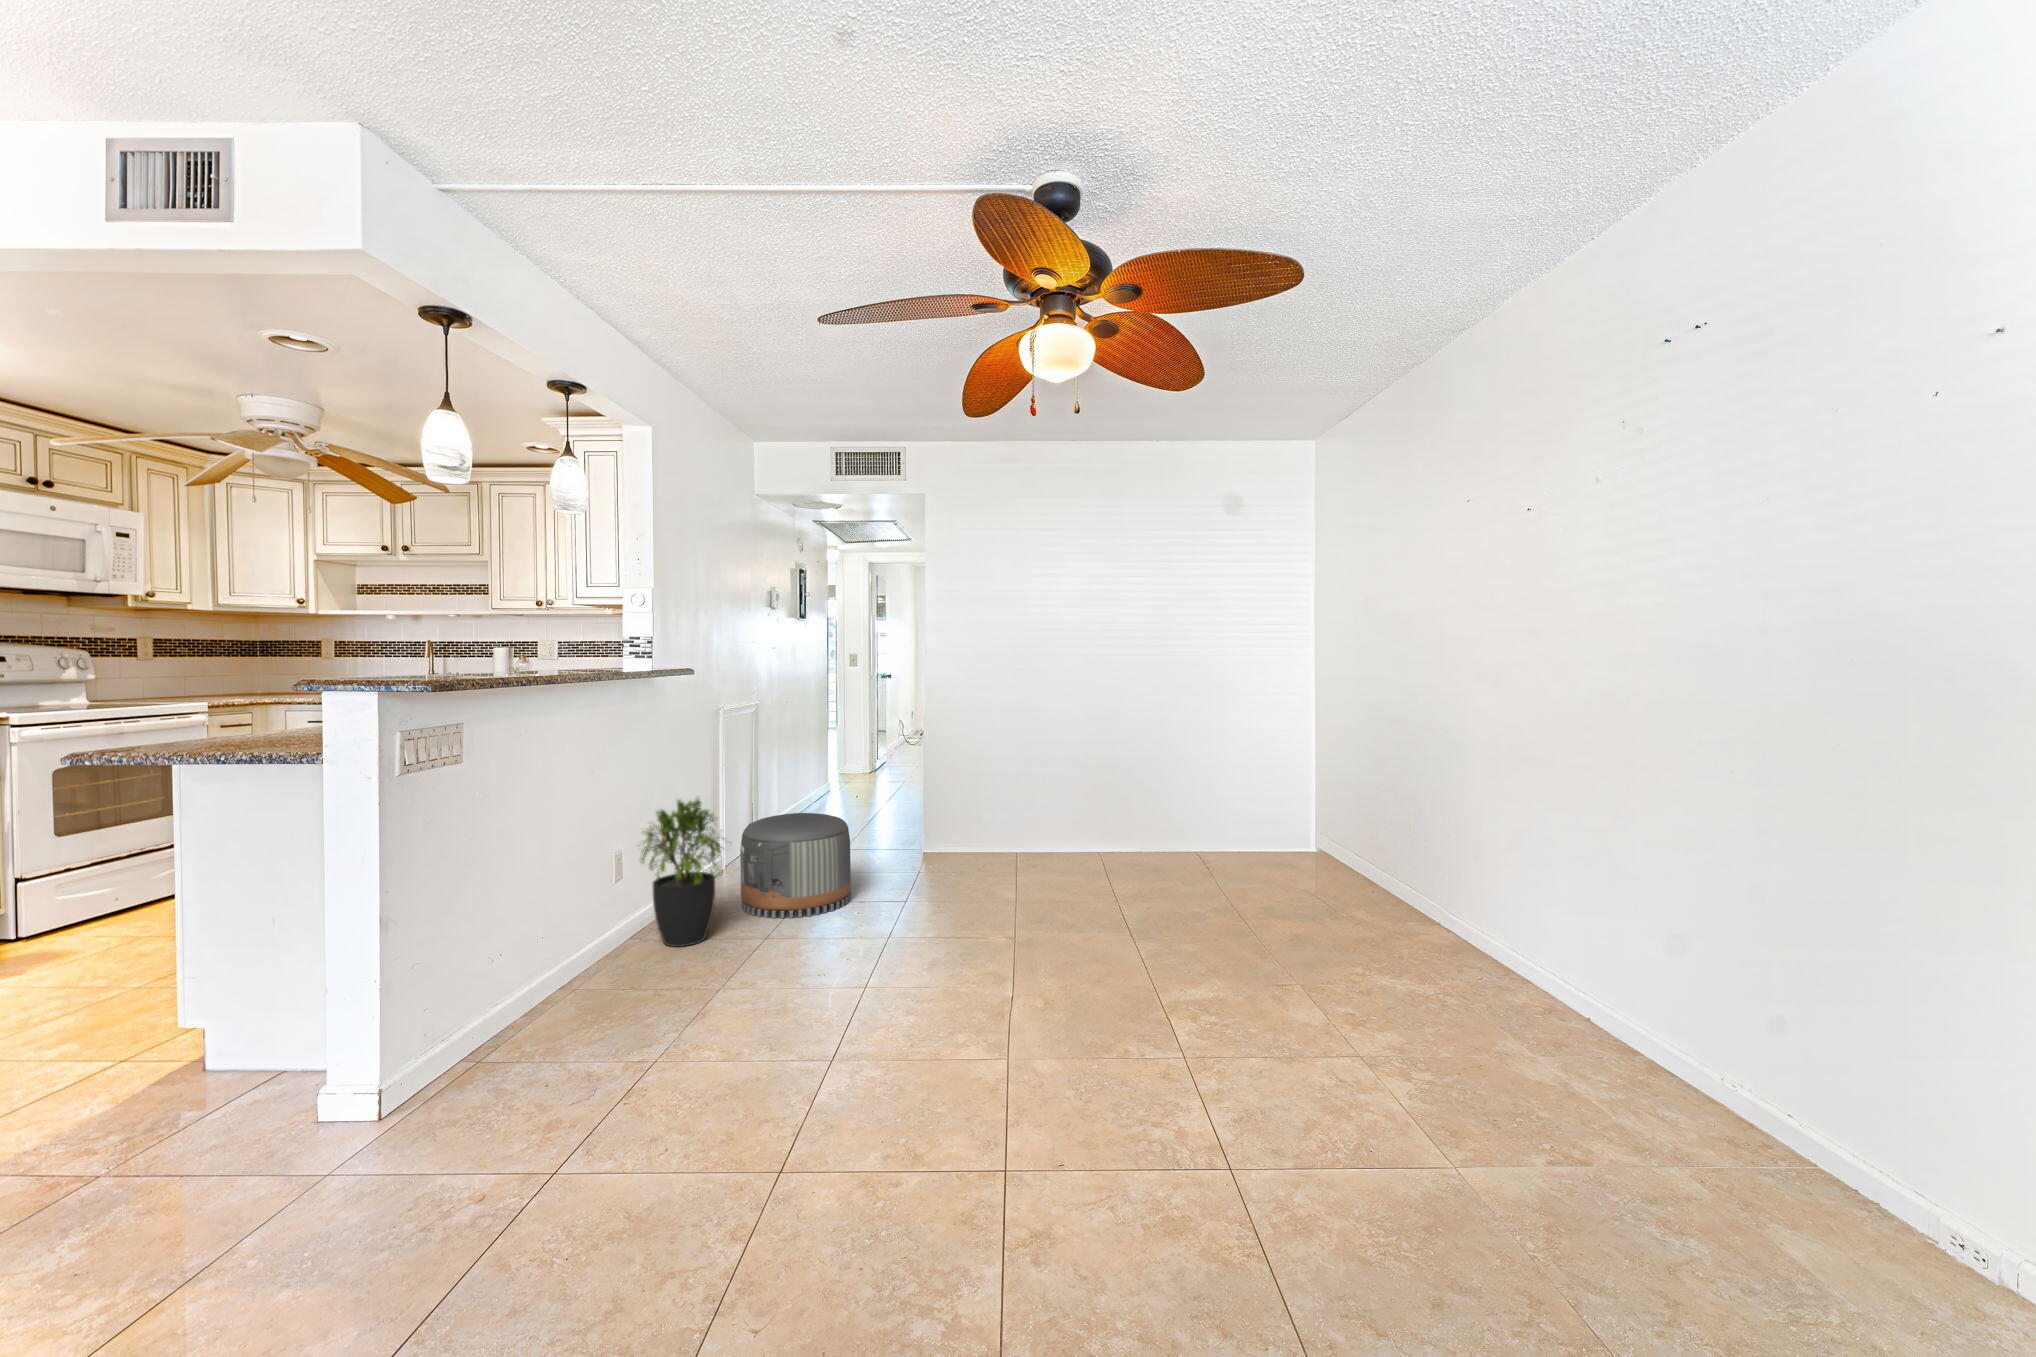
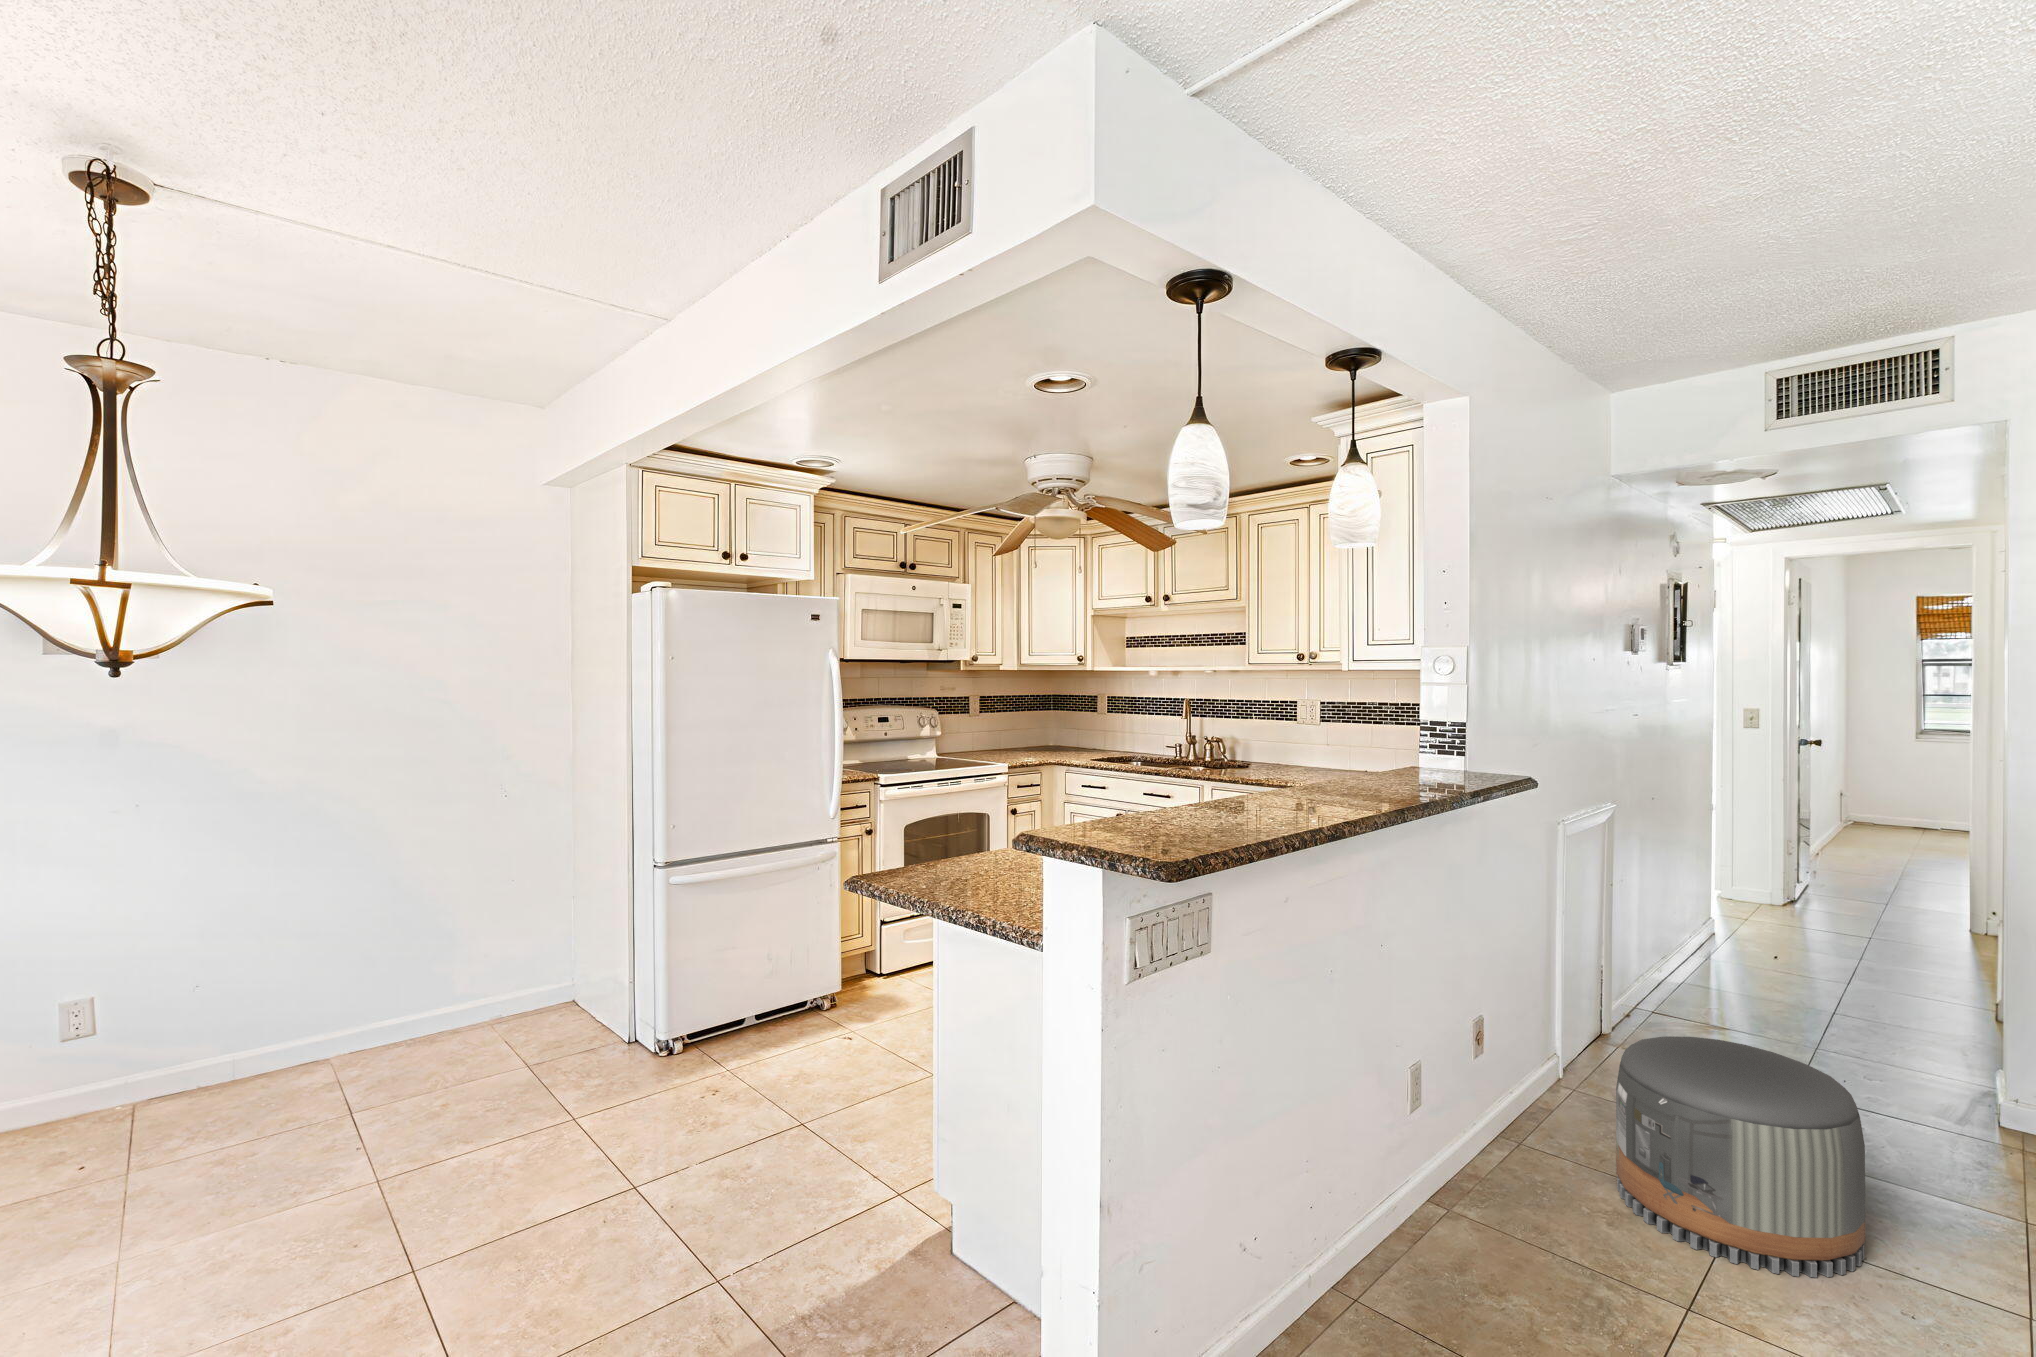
potted plant: present [637,797,723,947] -> none [1443,1003,1616,1266]

